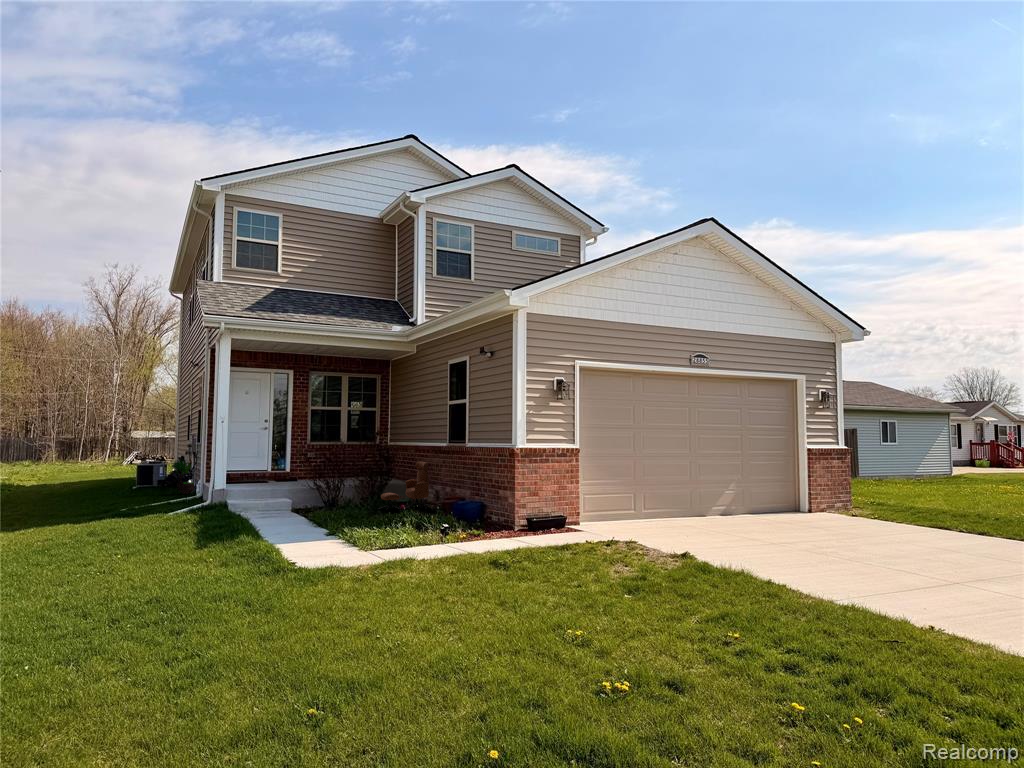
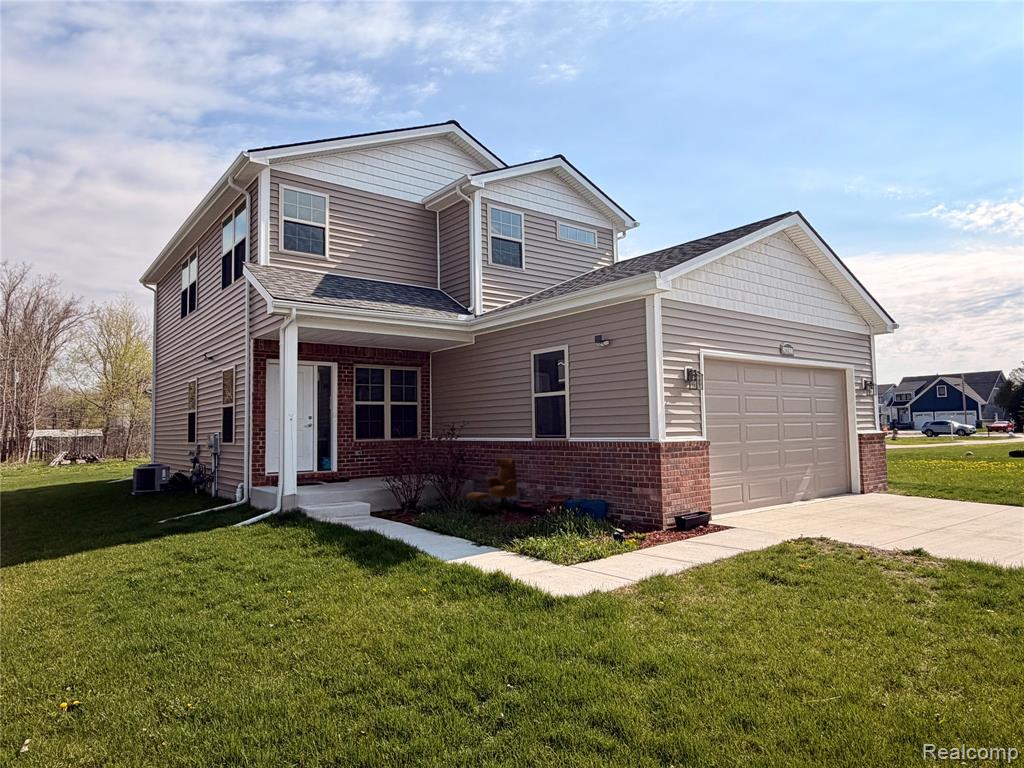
potted tree: present [171,460,194,494] -> none [187,459,216,500]

